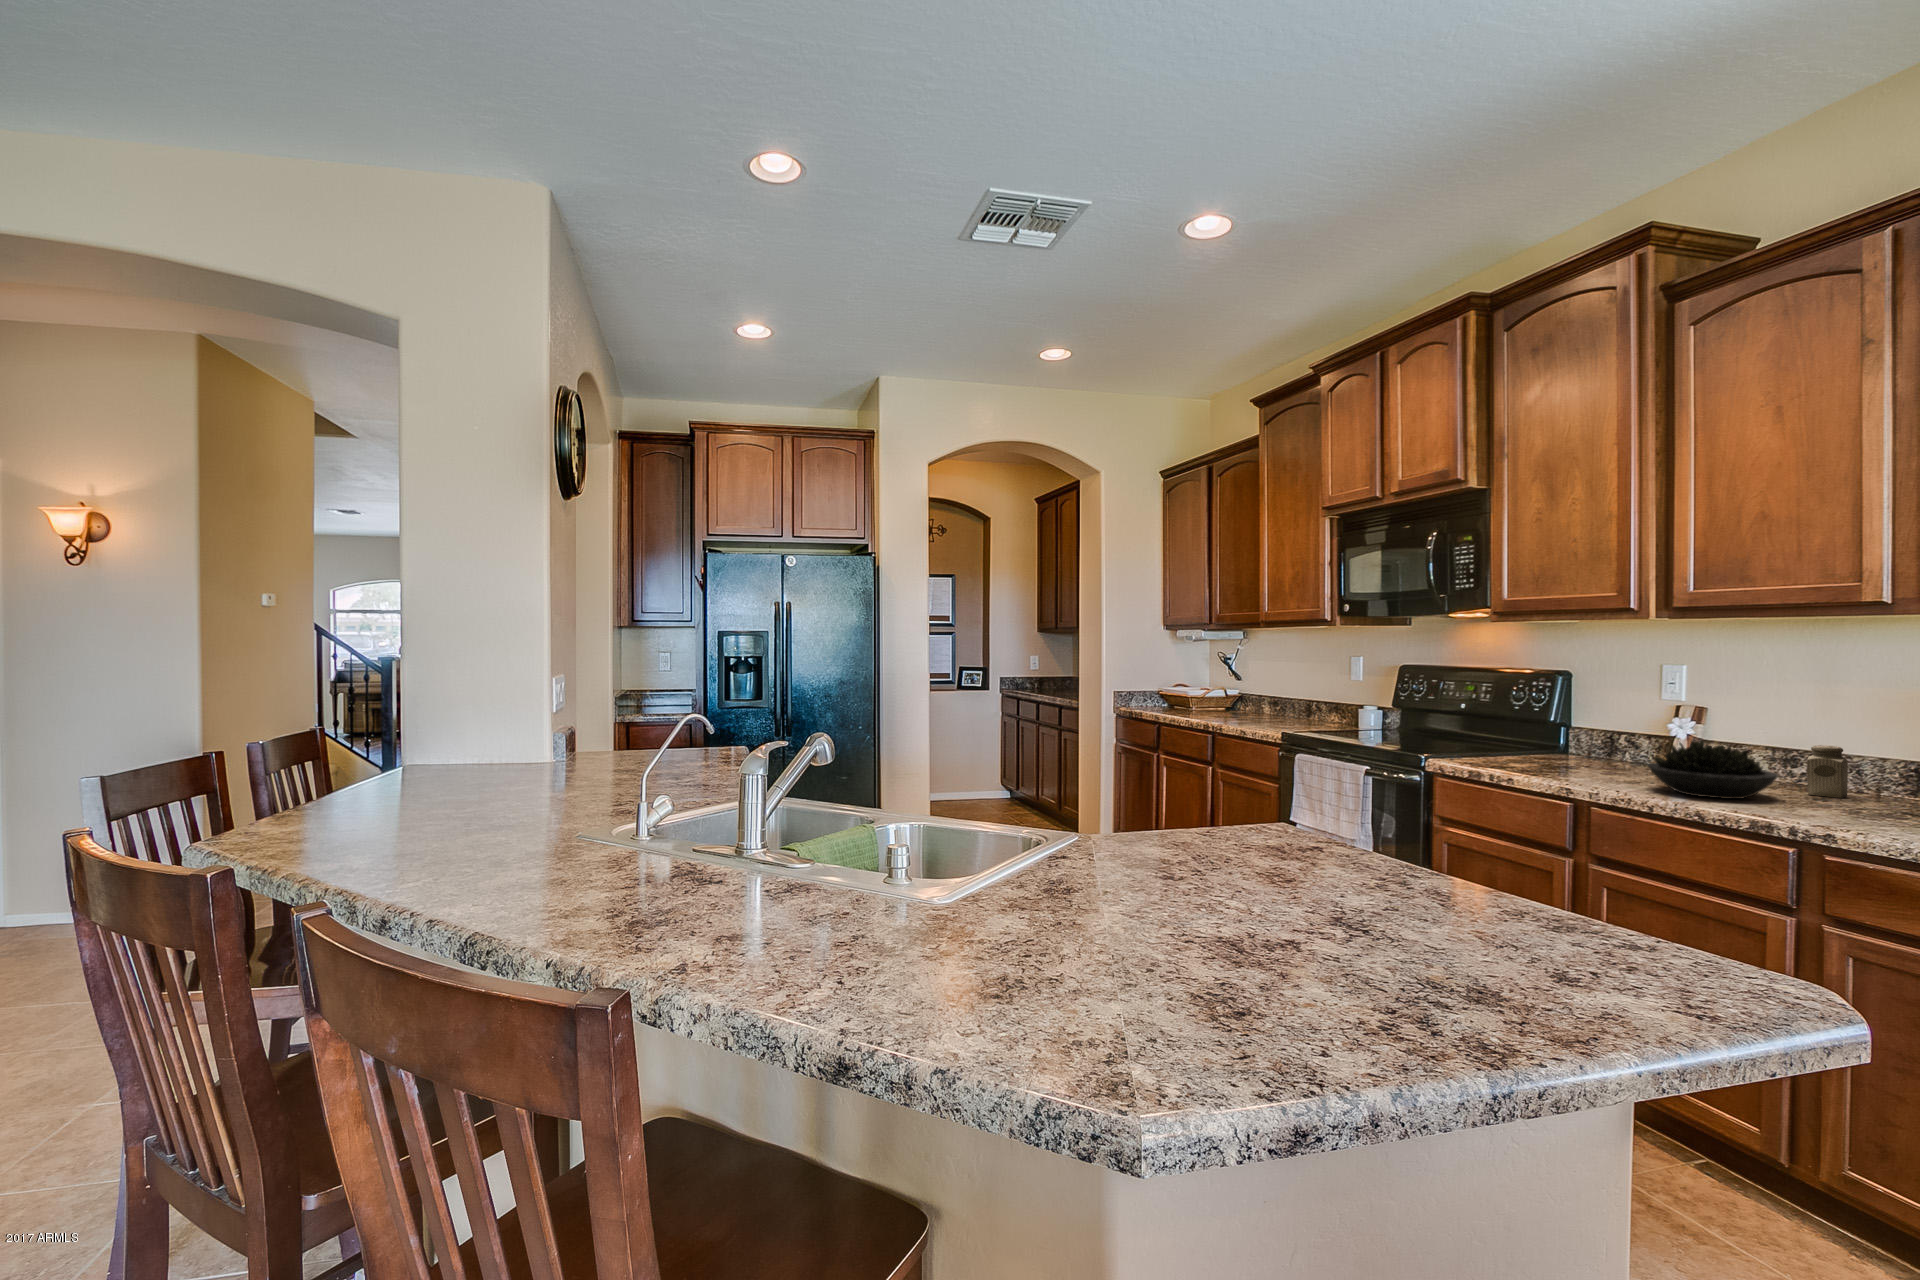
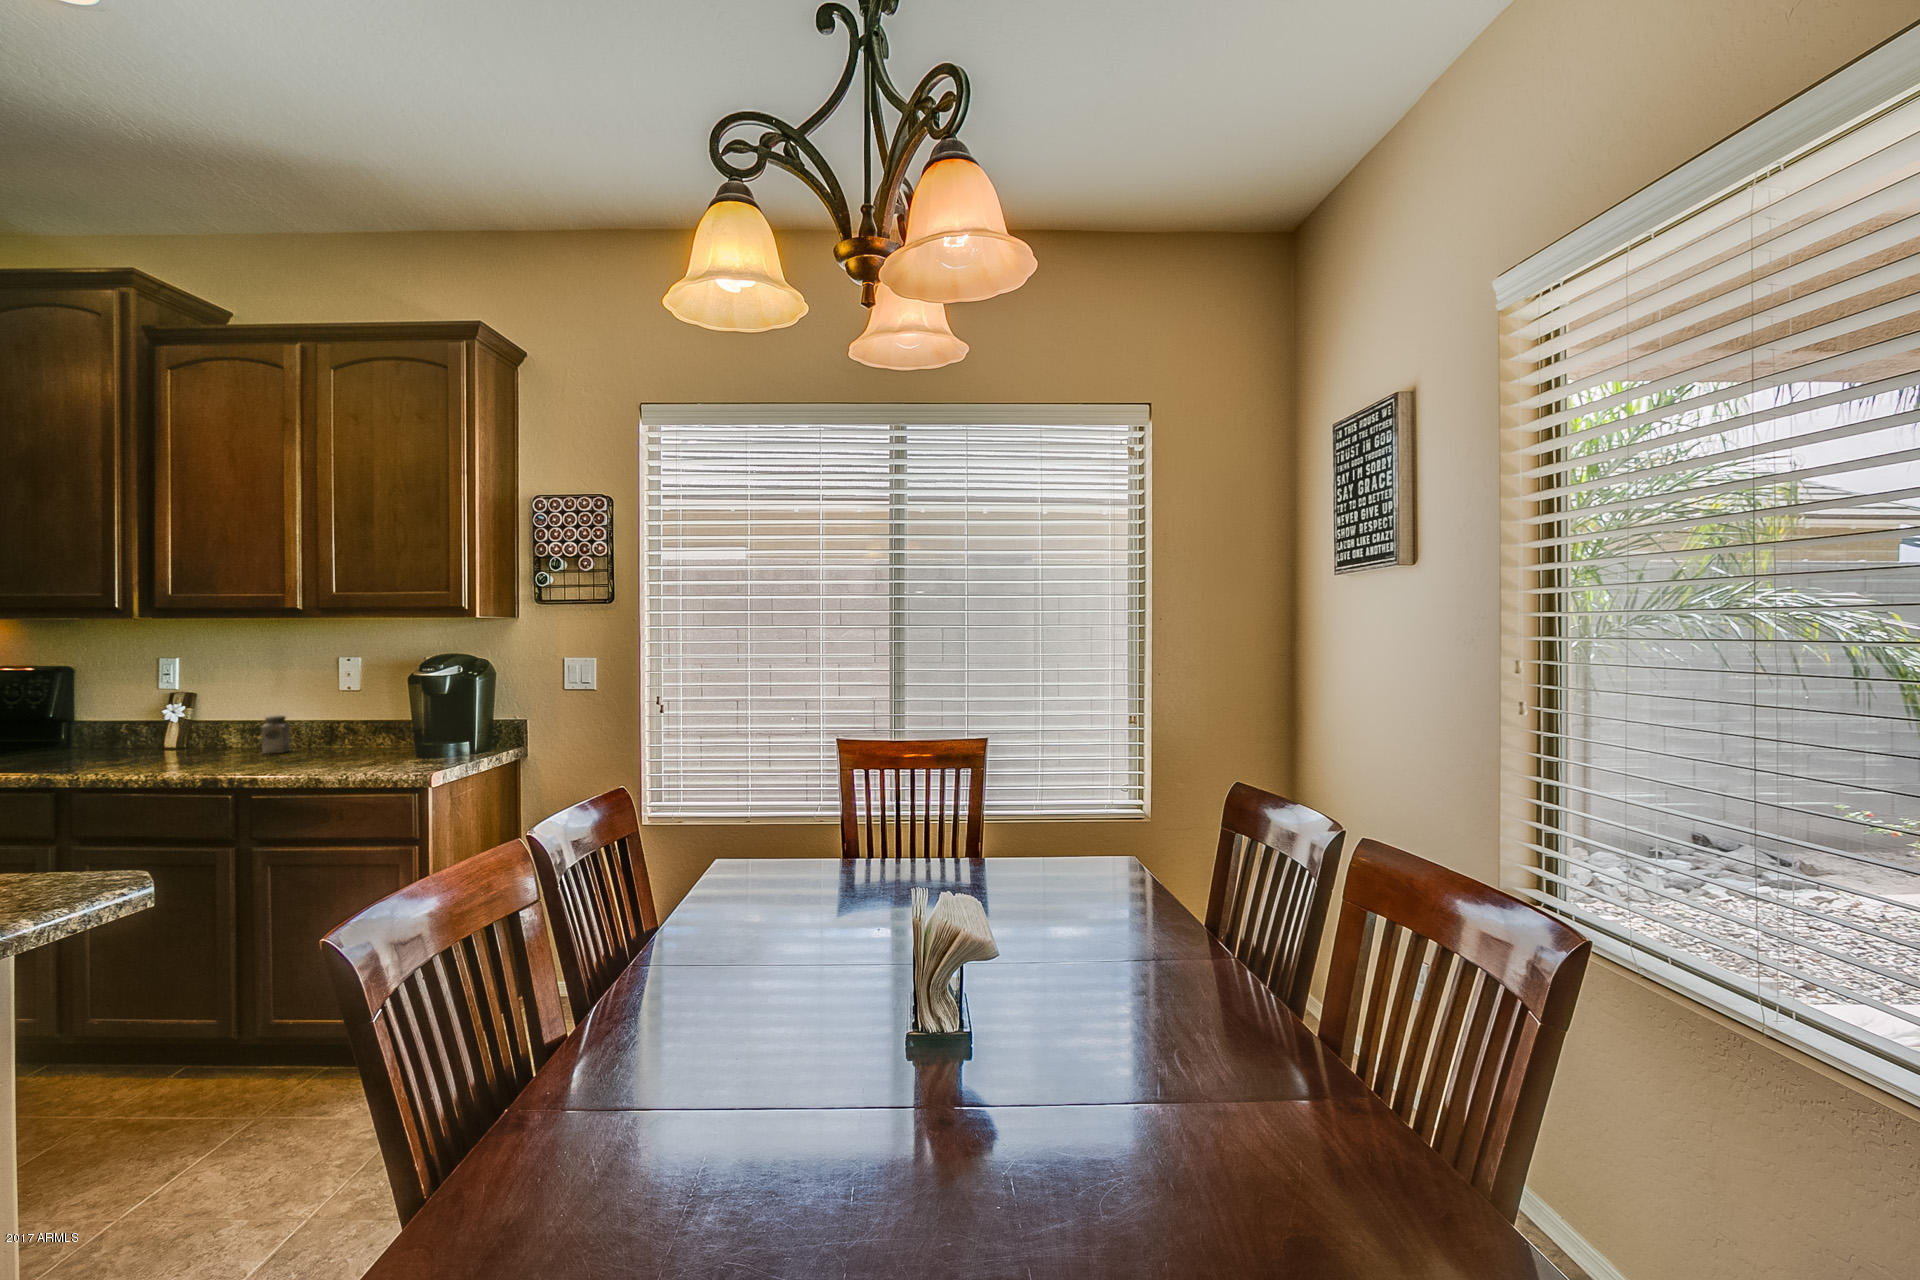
succulent plant: present [1648,740,1778,799] -> none [129,720,236,767]

